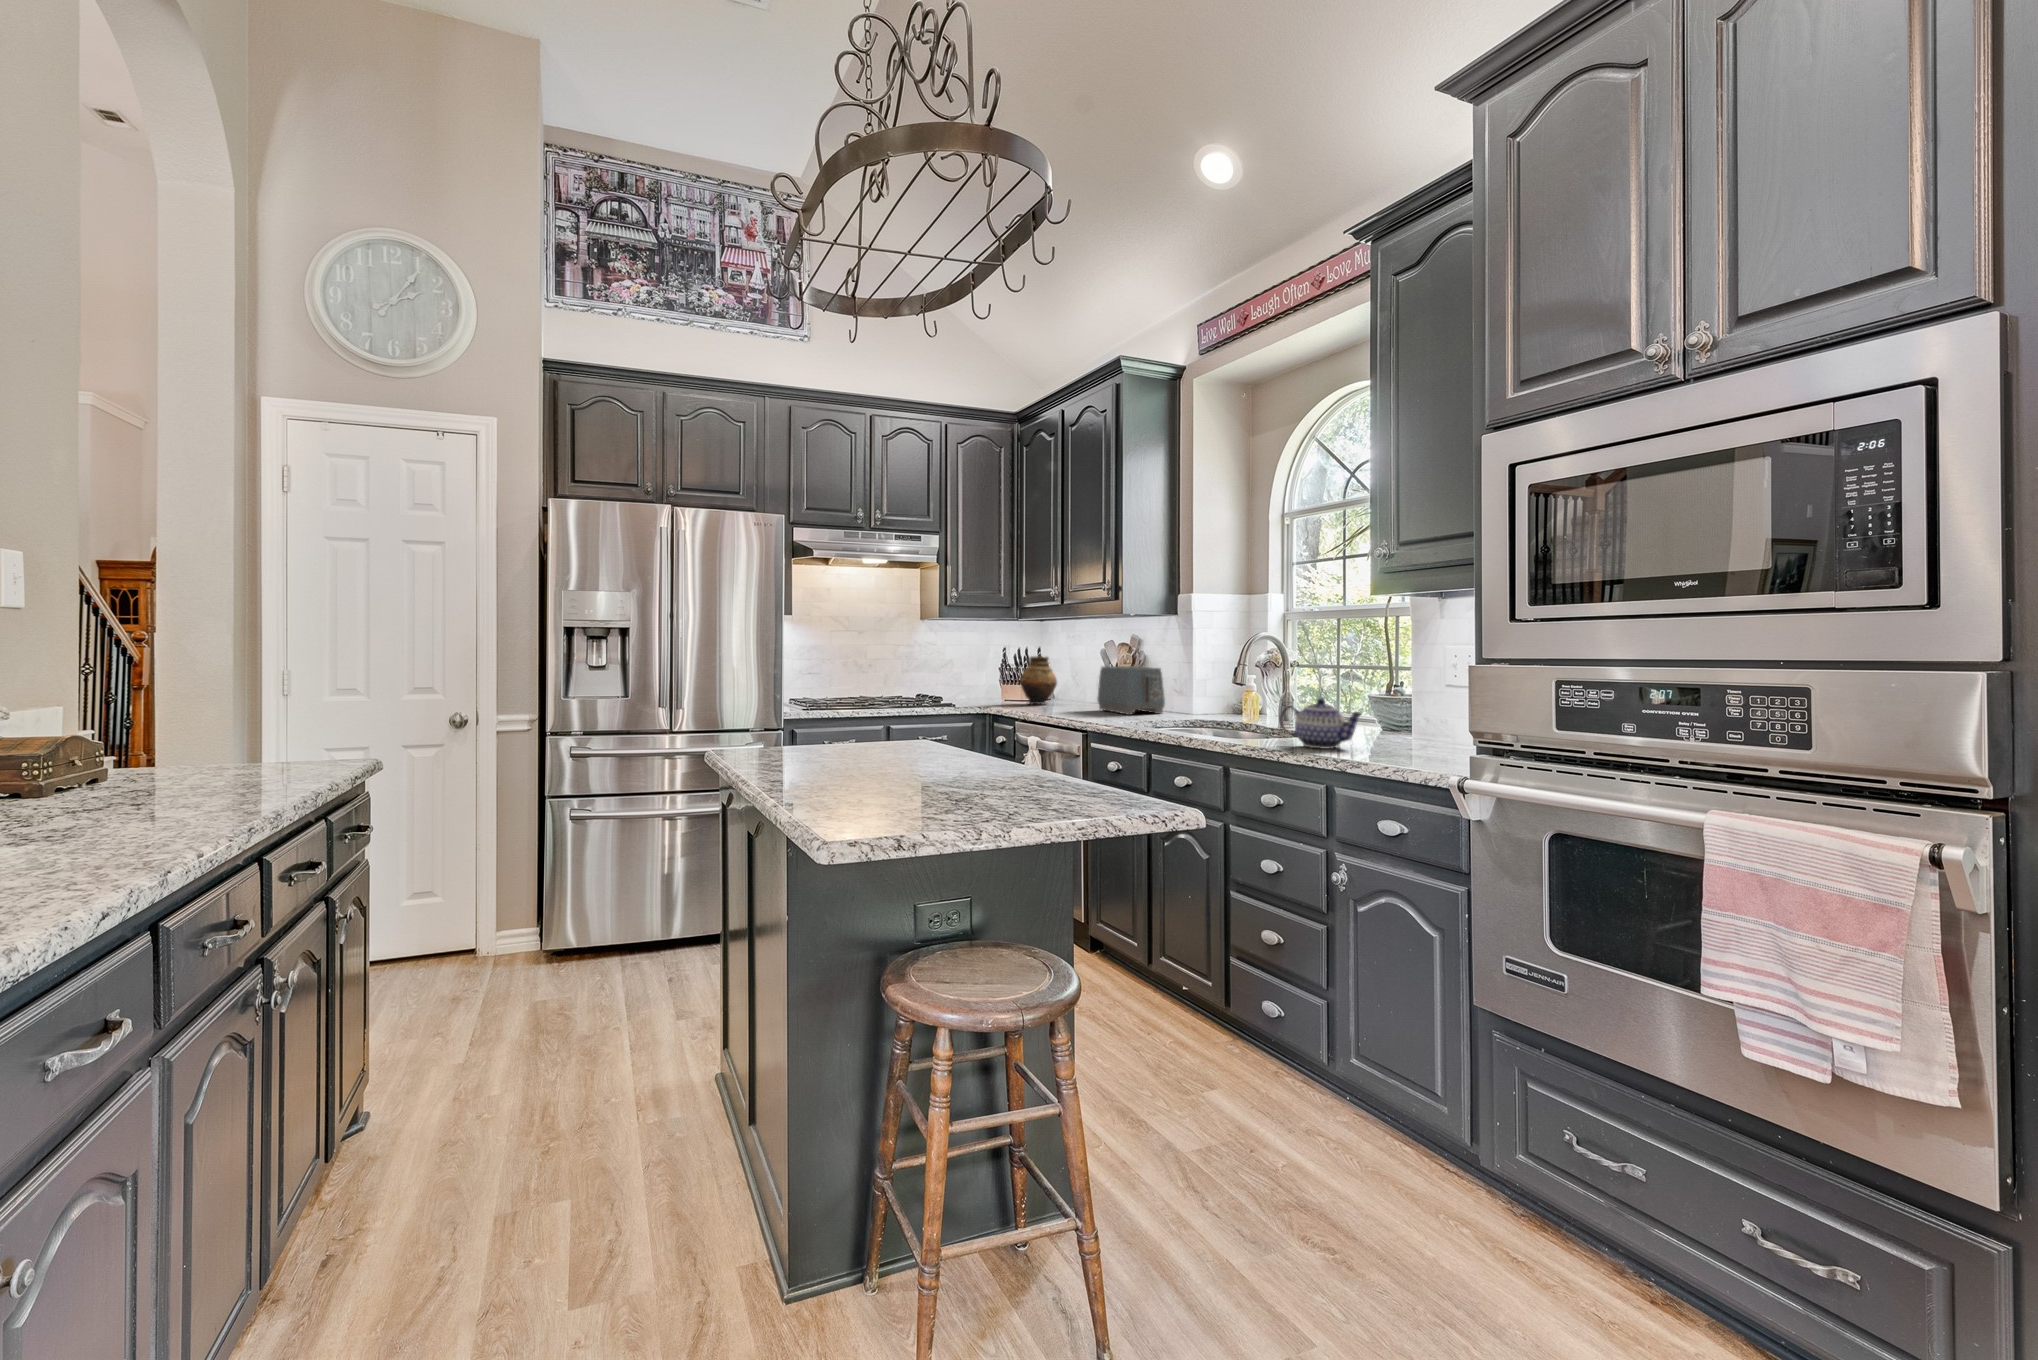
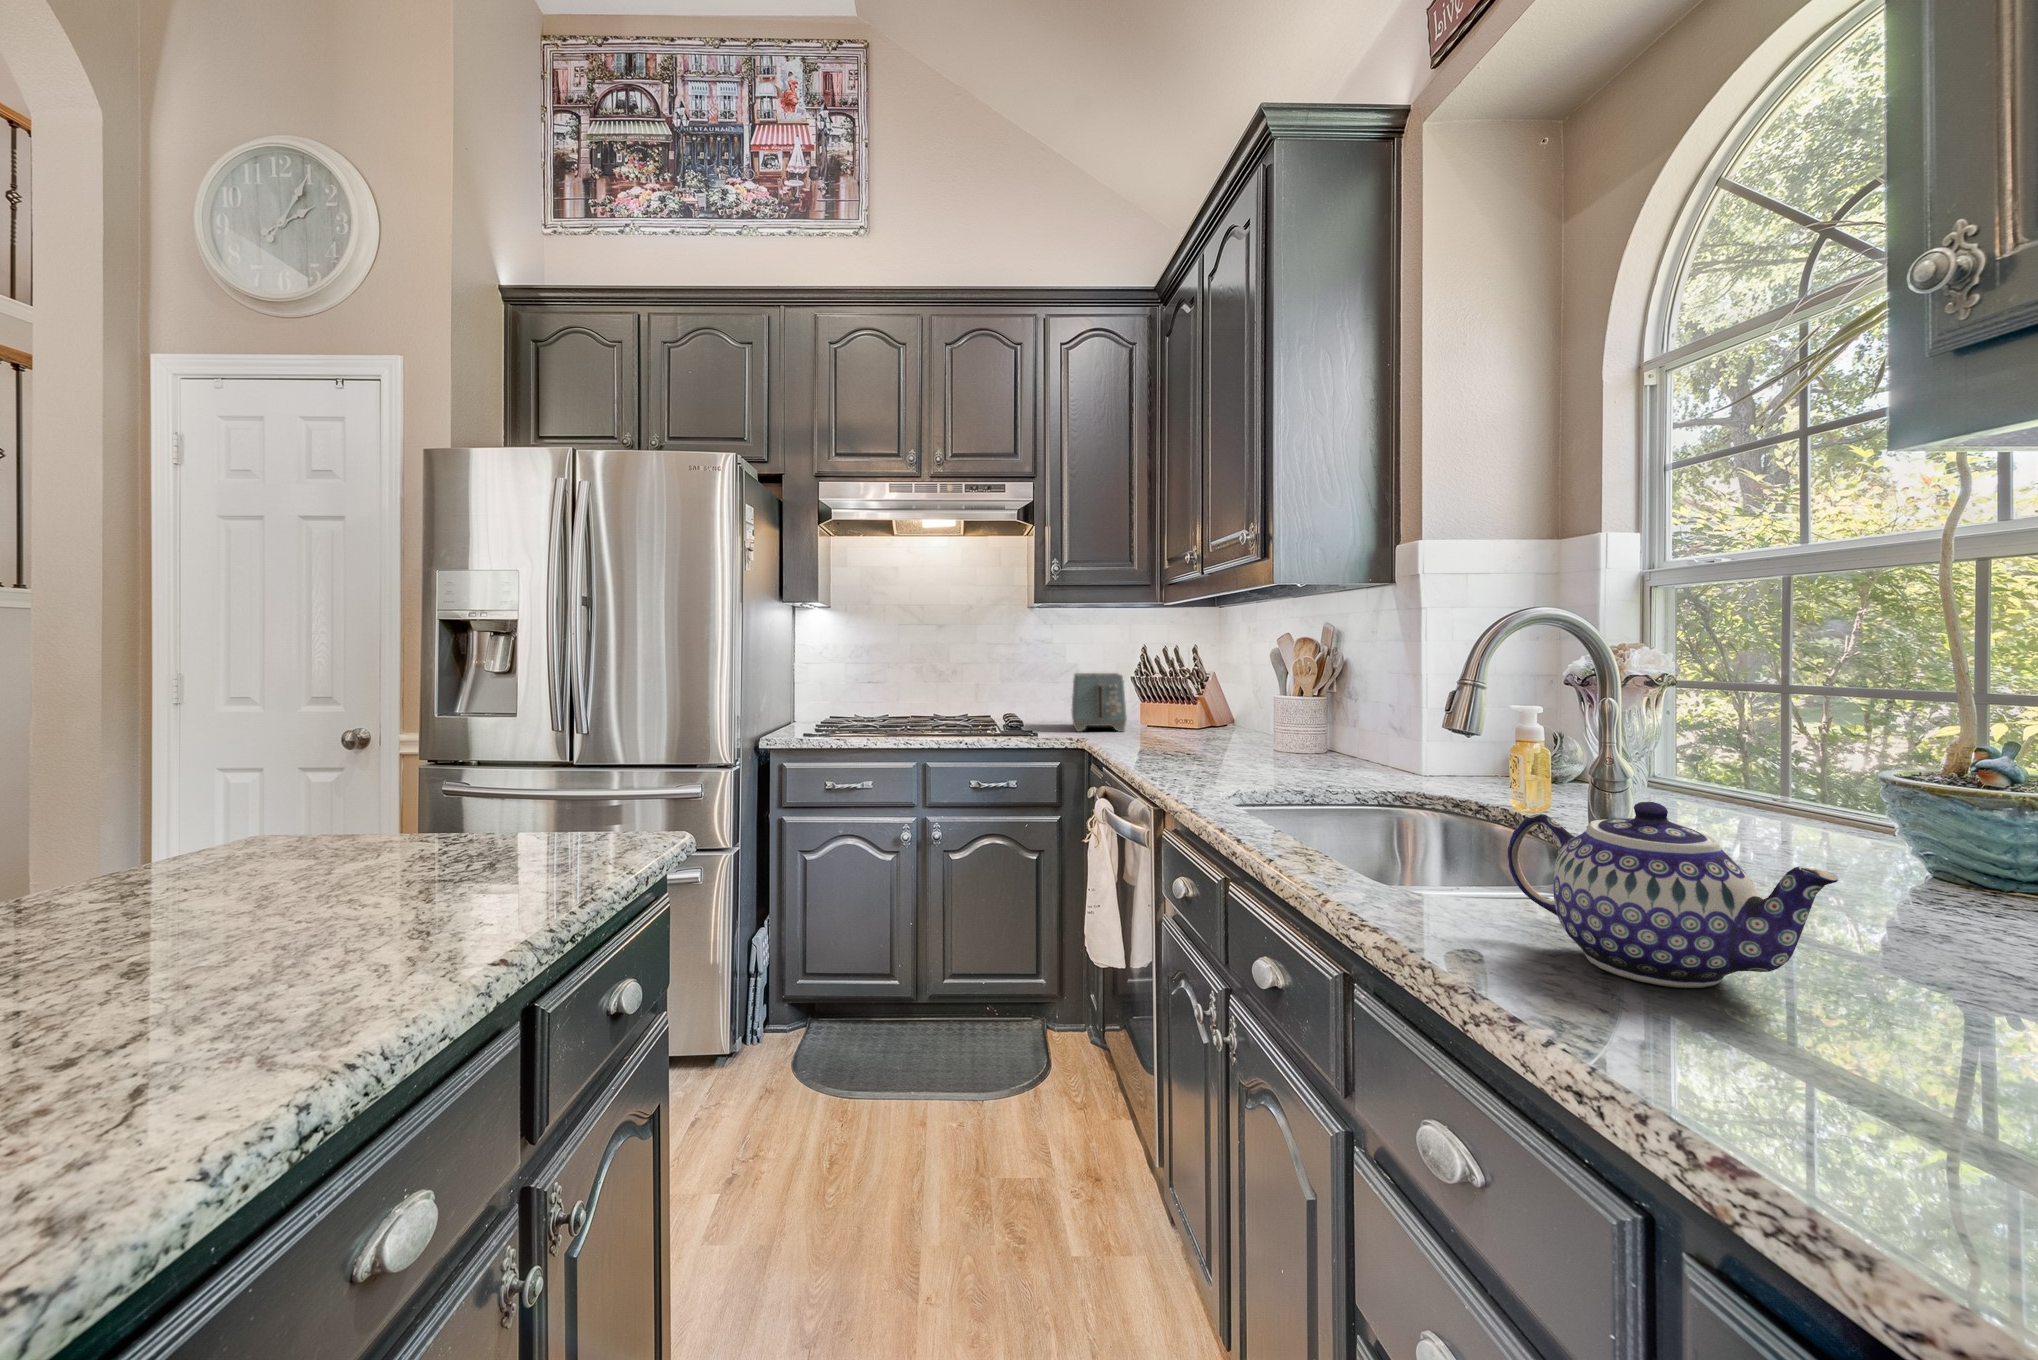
vase: present [1020,656,1057,704] -> none [1148,662,1213,739]
toaster: present [1097,666,1165,715] -> present [1071,673,1127,732]

